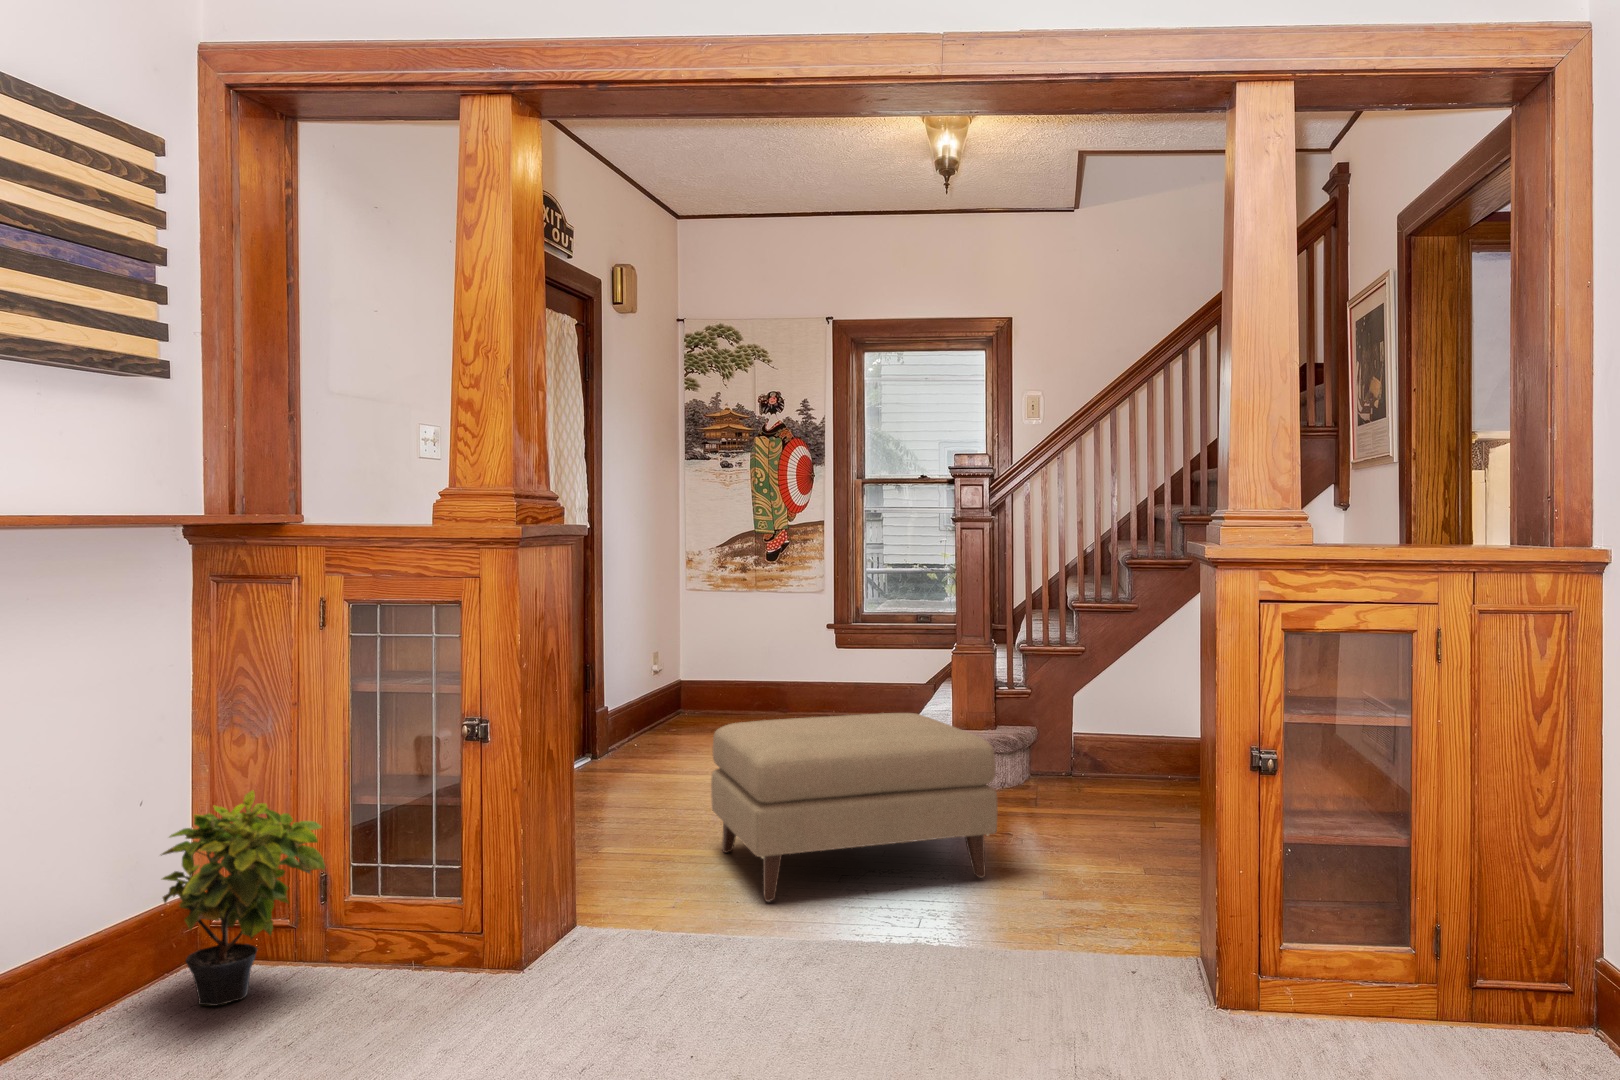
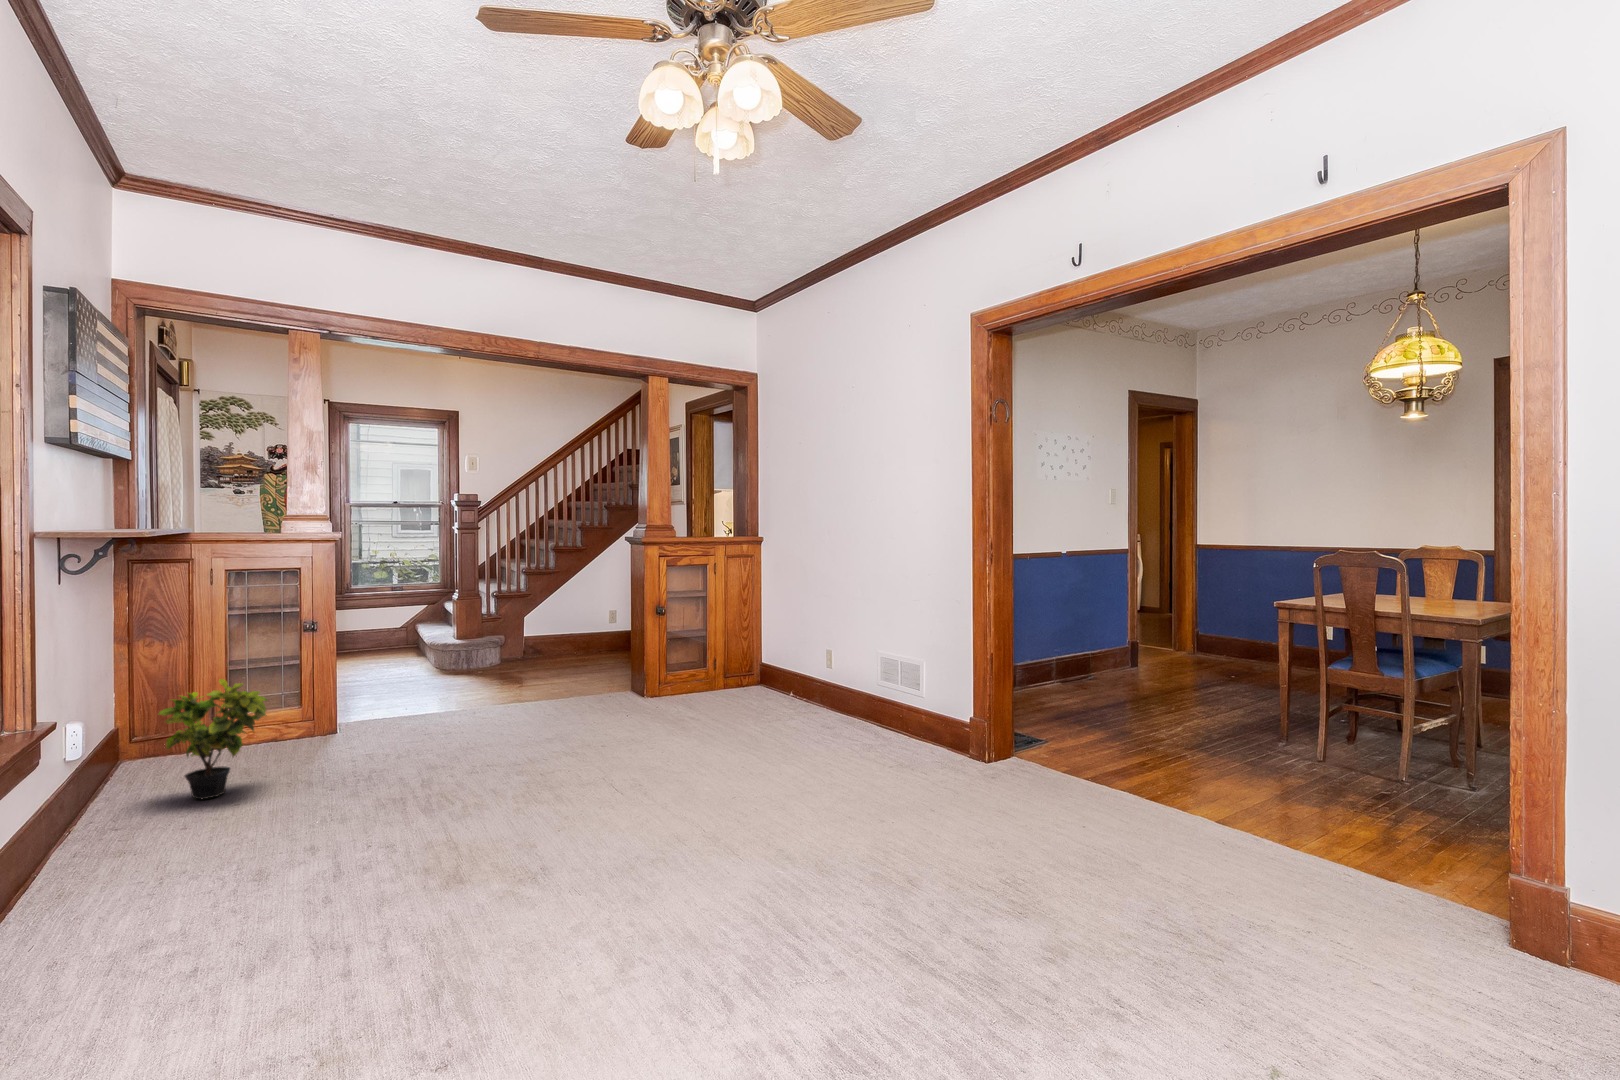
ottoman: present [711,713,997,902] -> none [378,626,540,716]

